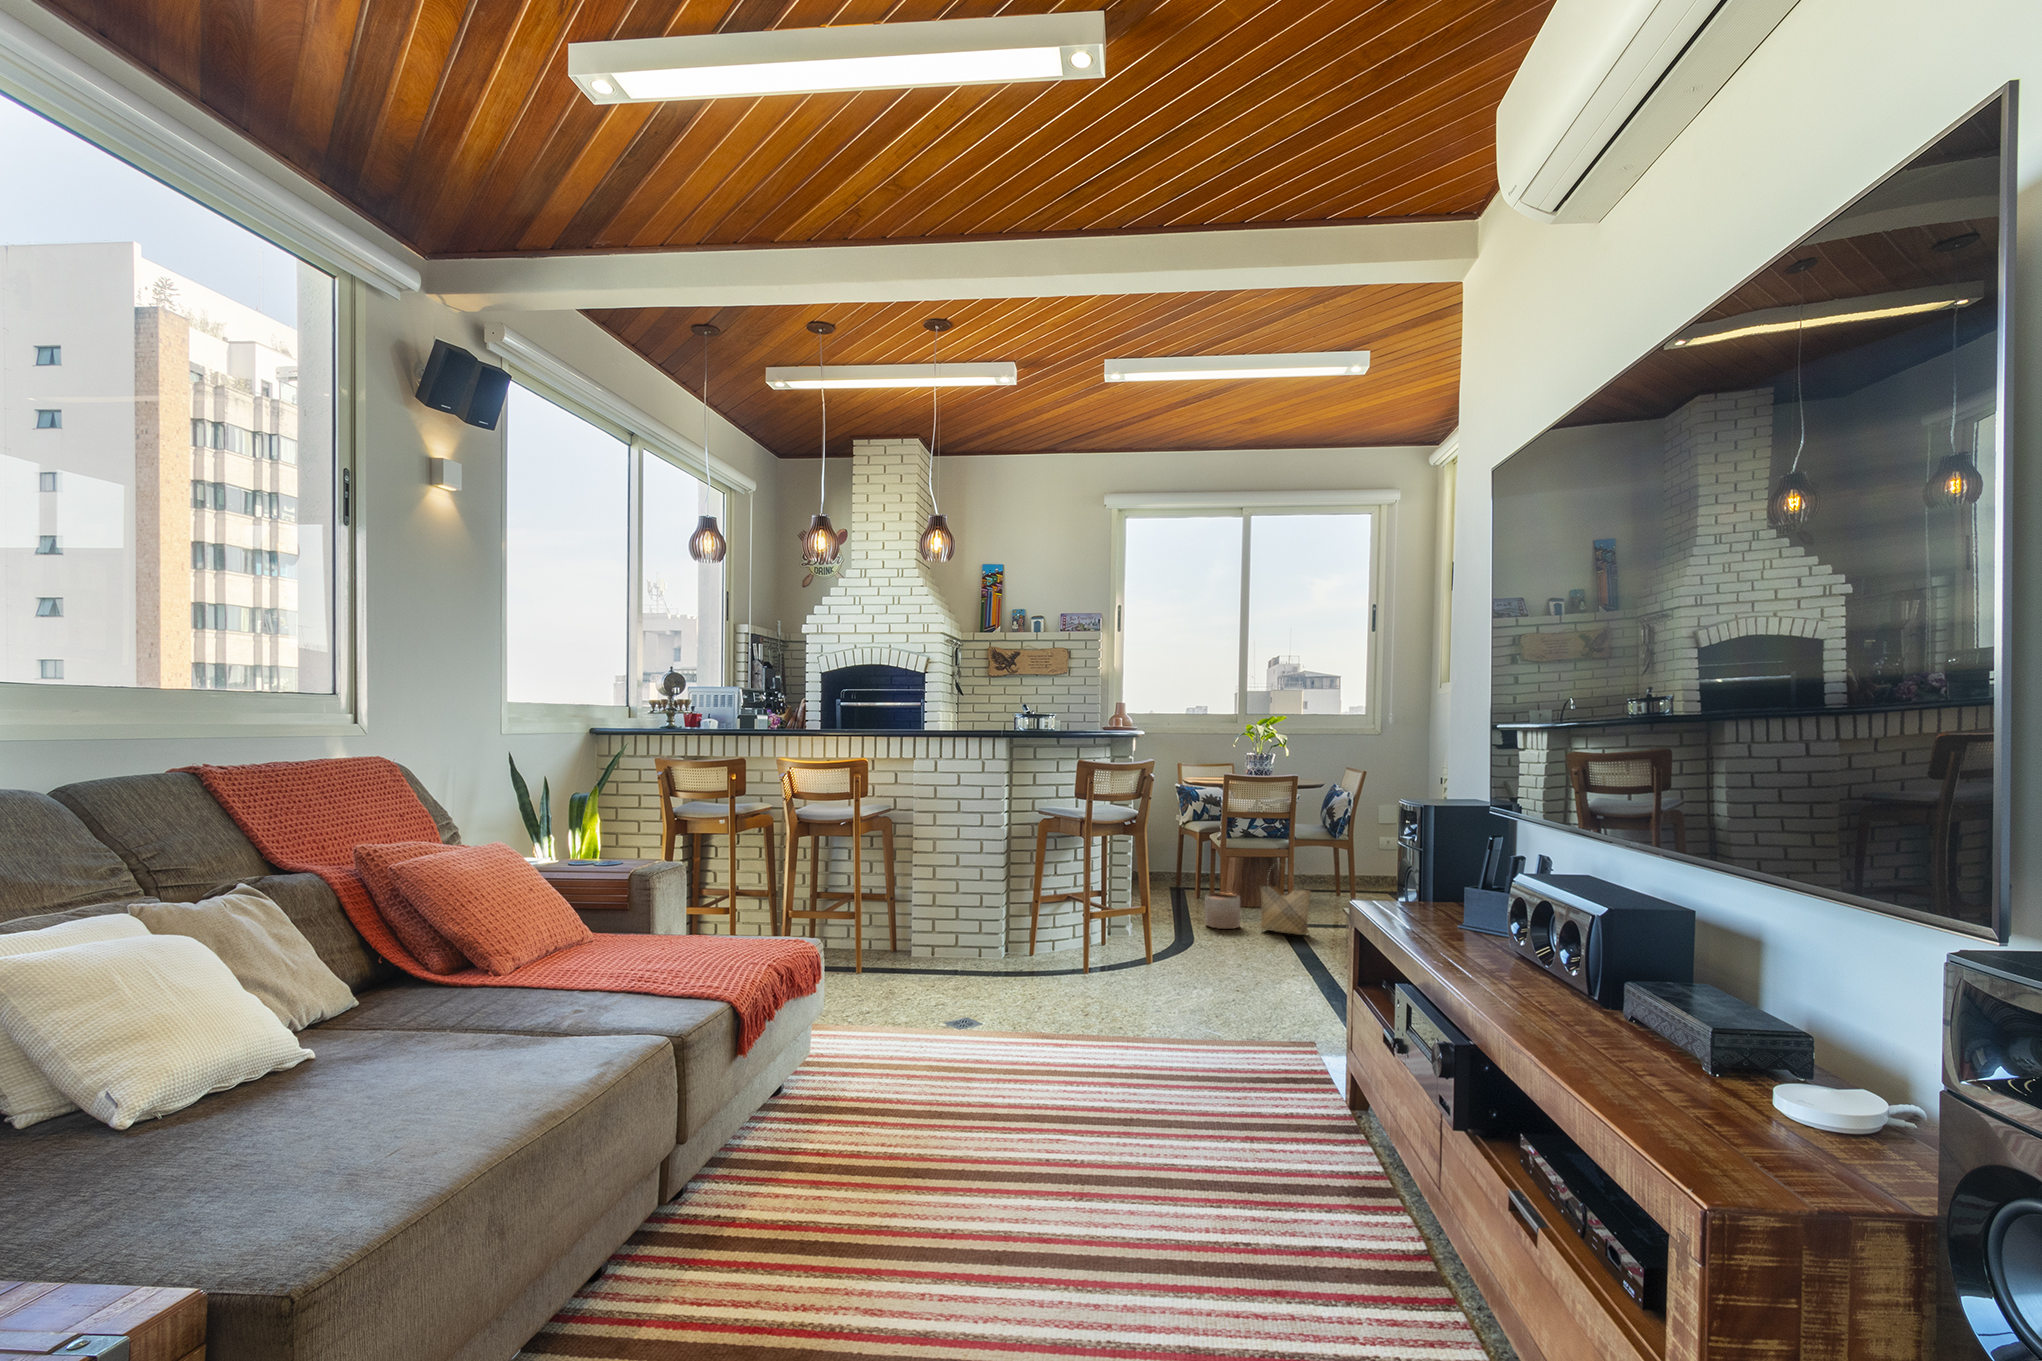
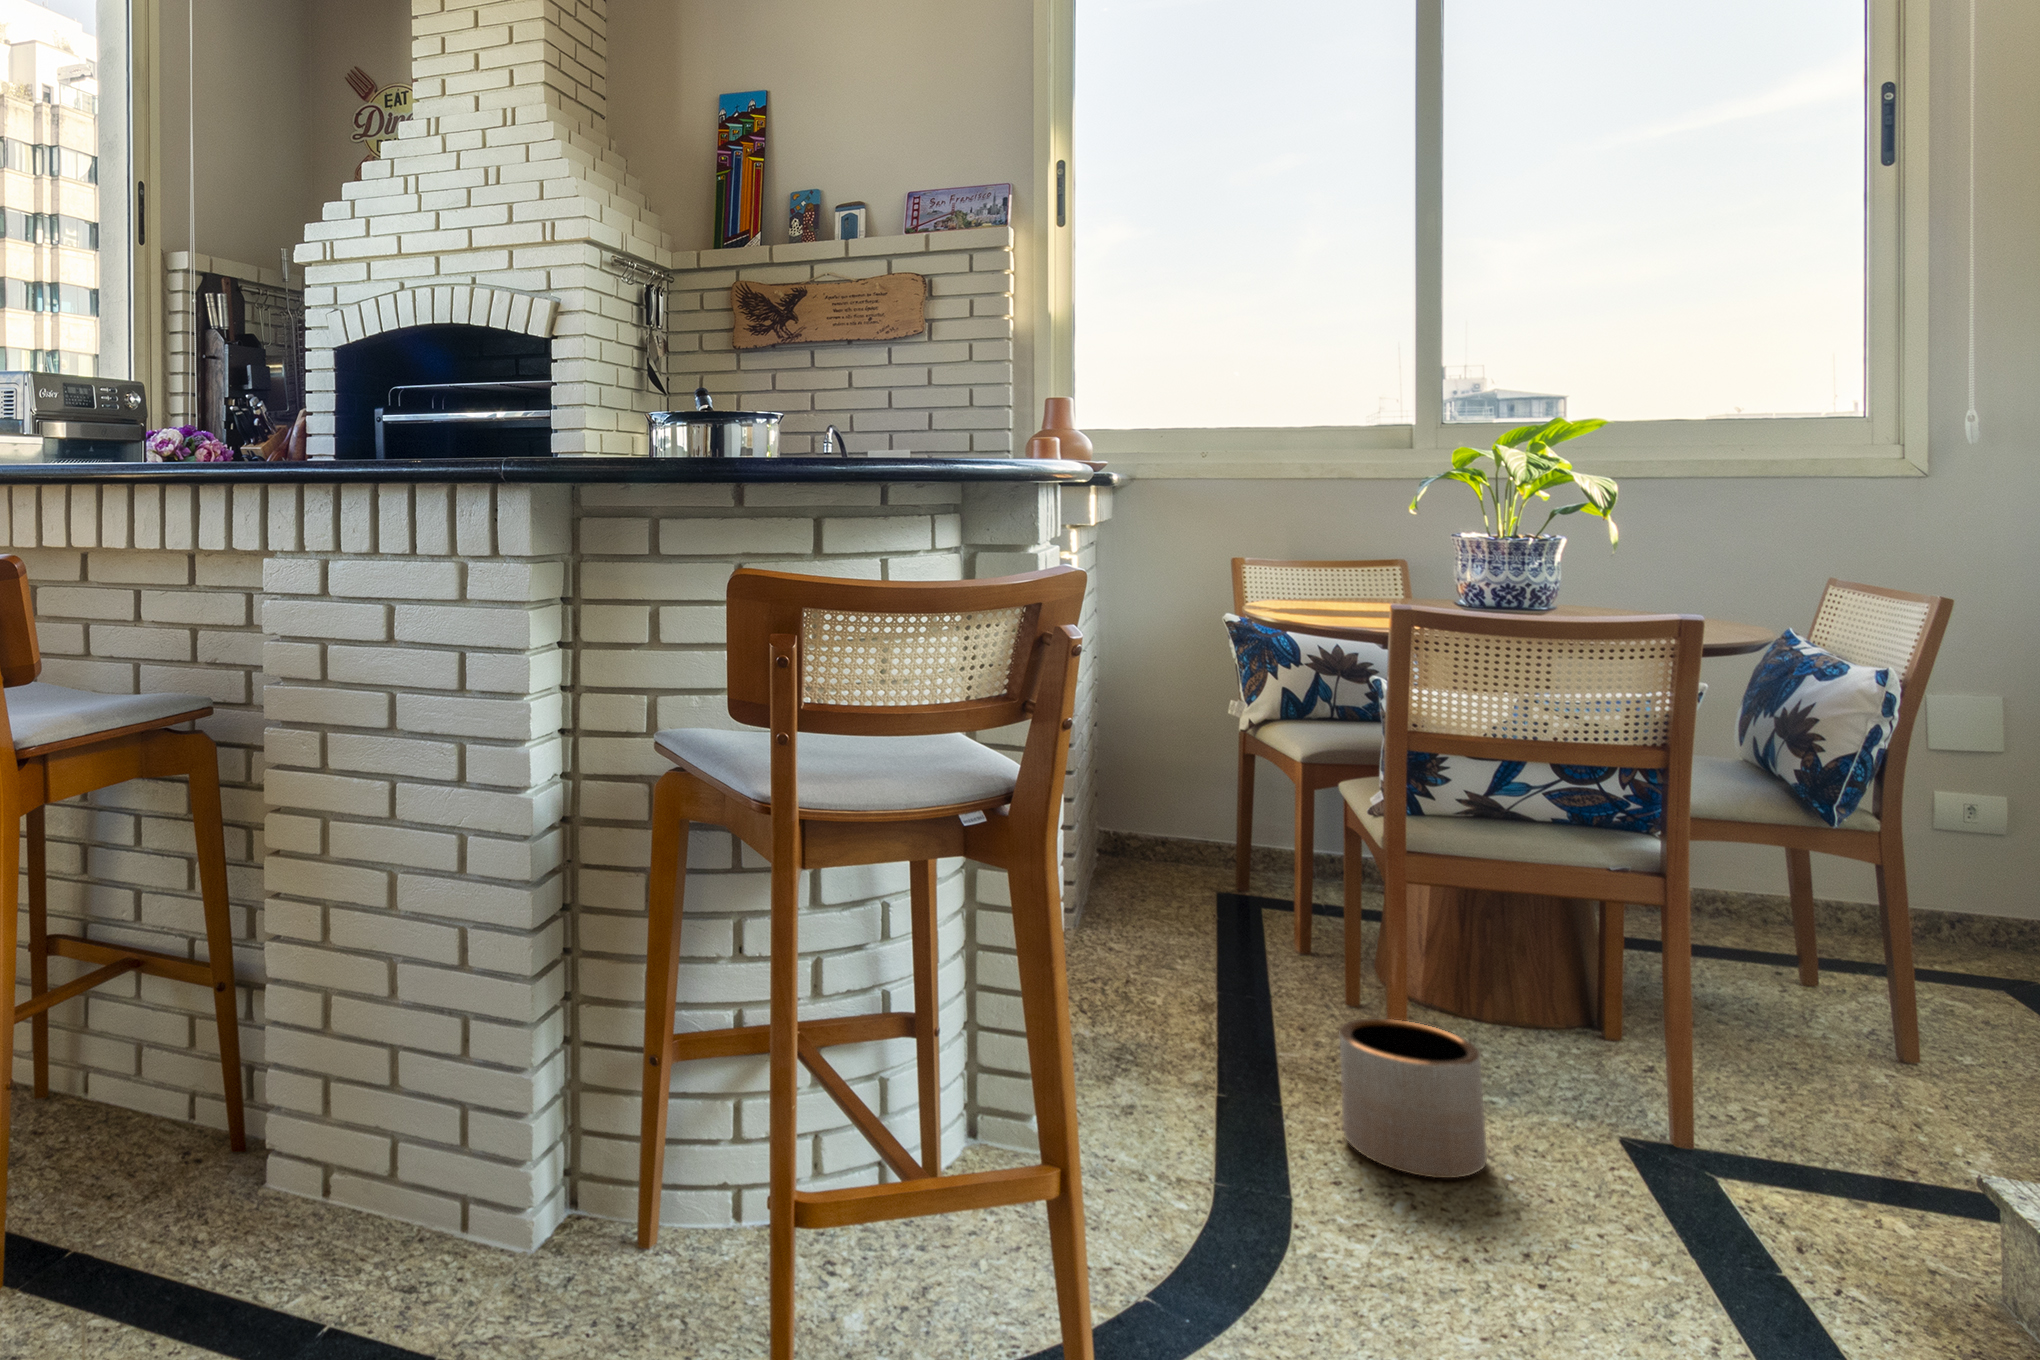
woven basket: present [1260,870,1311,935] -> none [1564,947,1817,1272]

